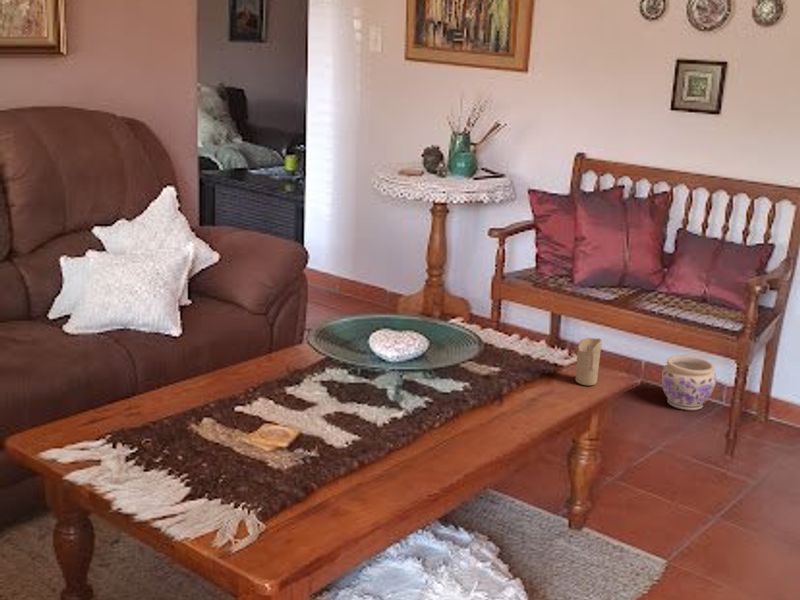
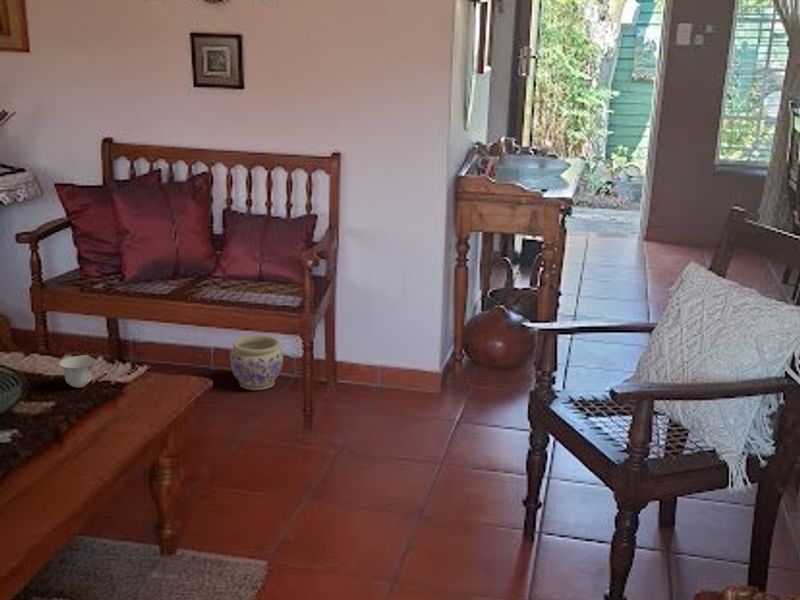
teacup: none [510,334,541,362] -> present [59,355,96,388]
candle: present [576,338,602,385] -> none [139,348,166,401]

